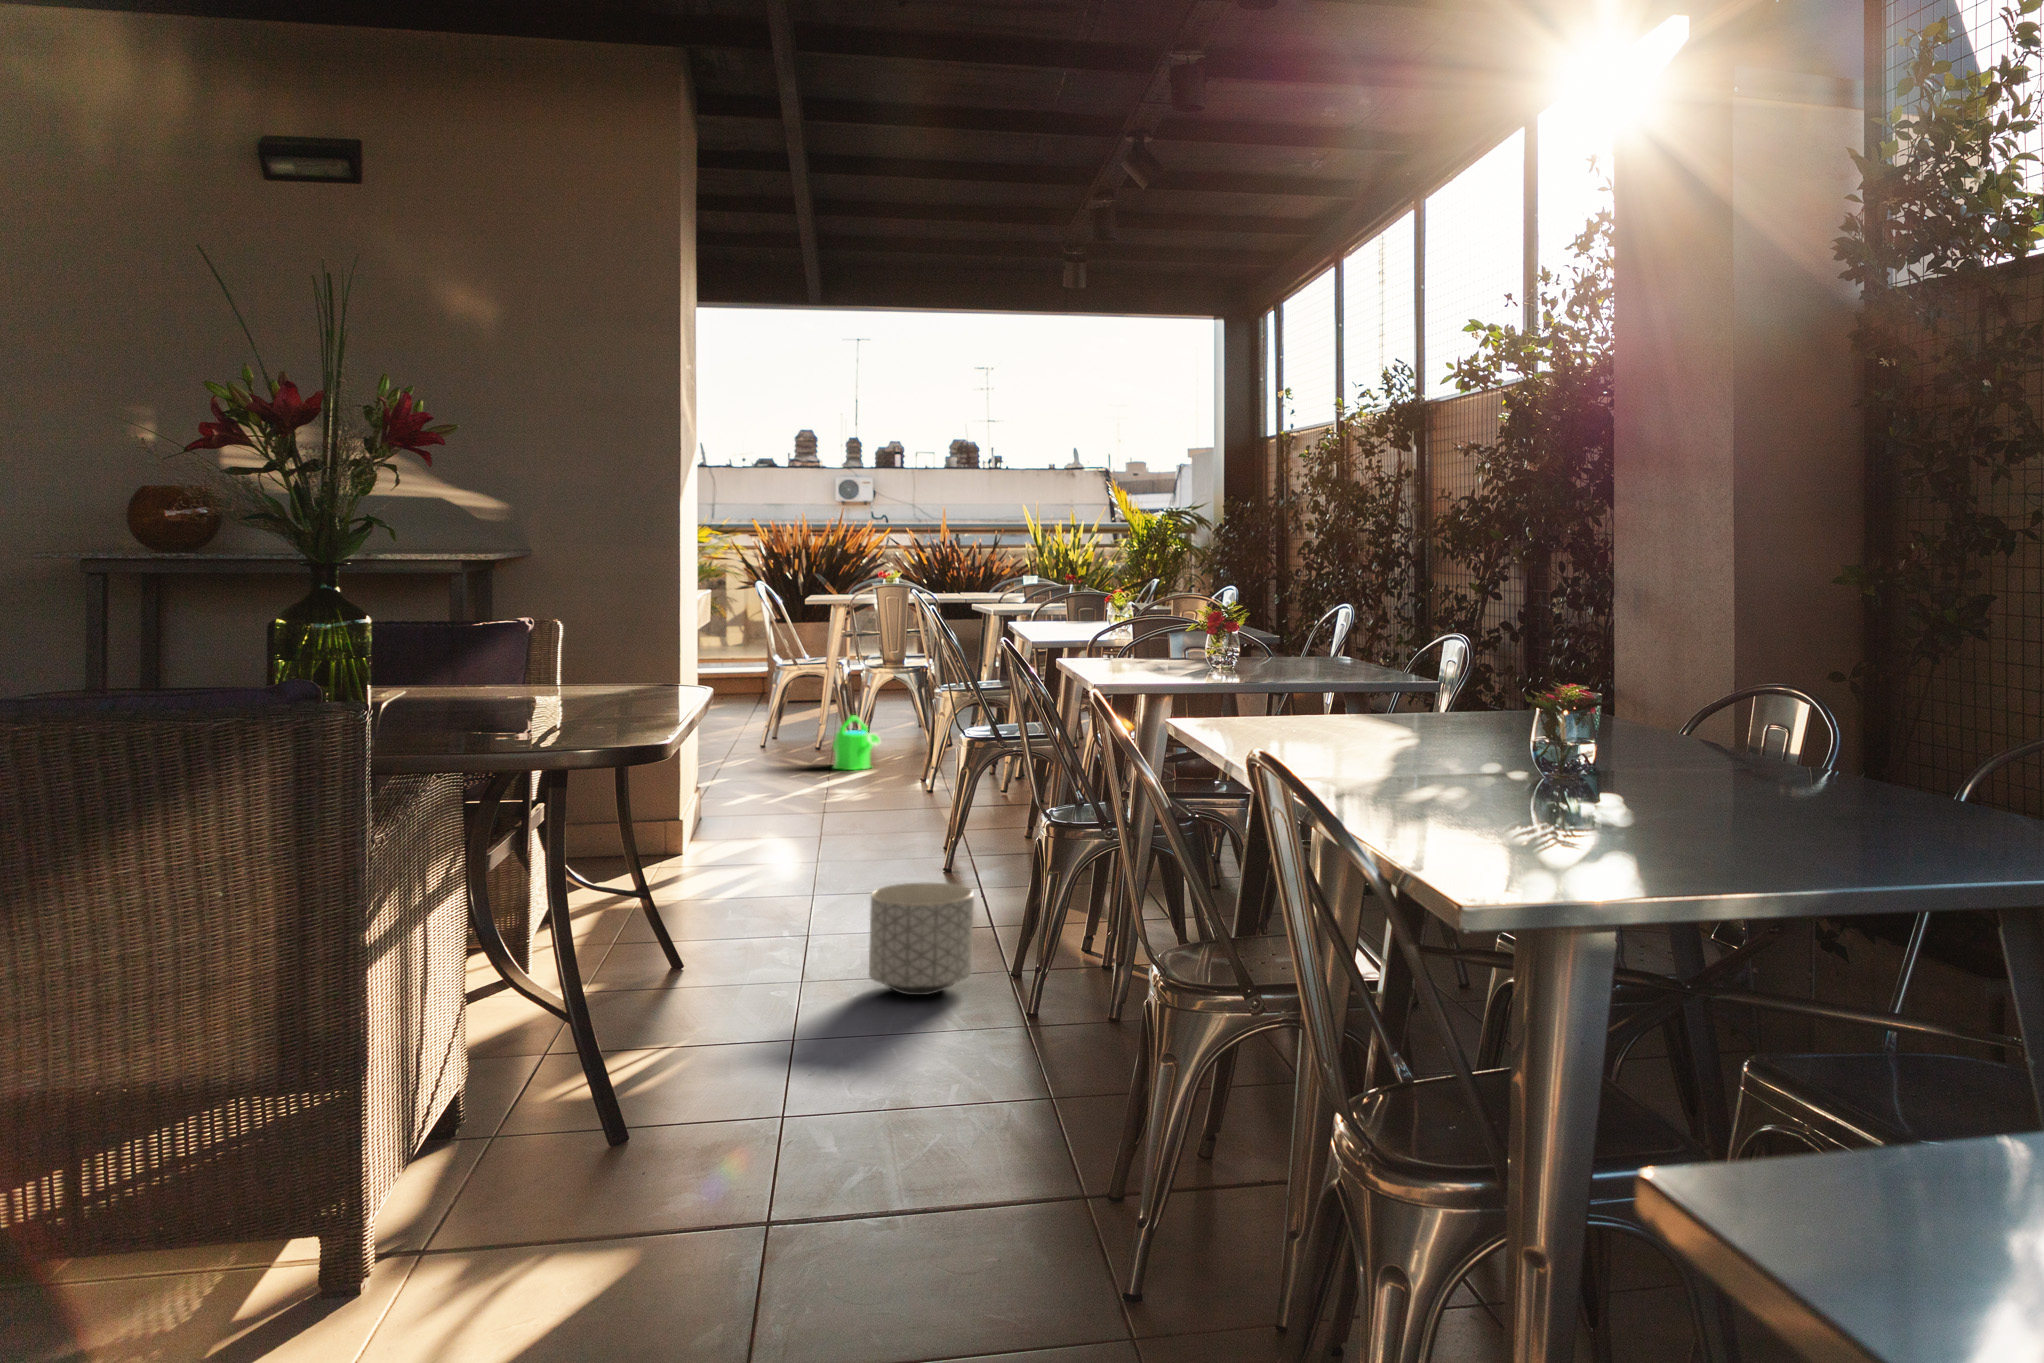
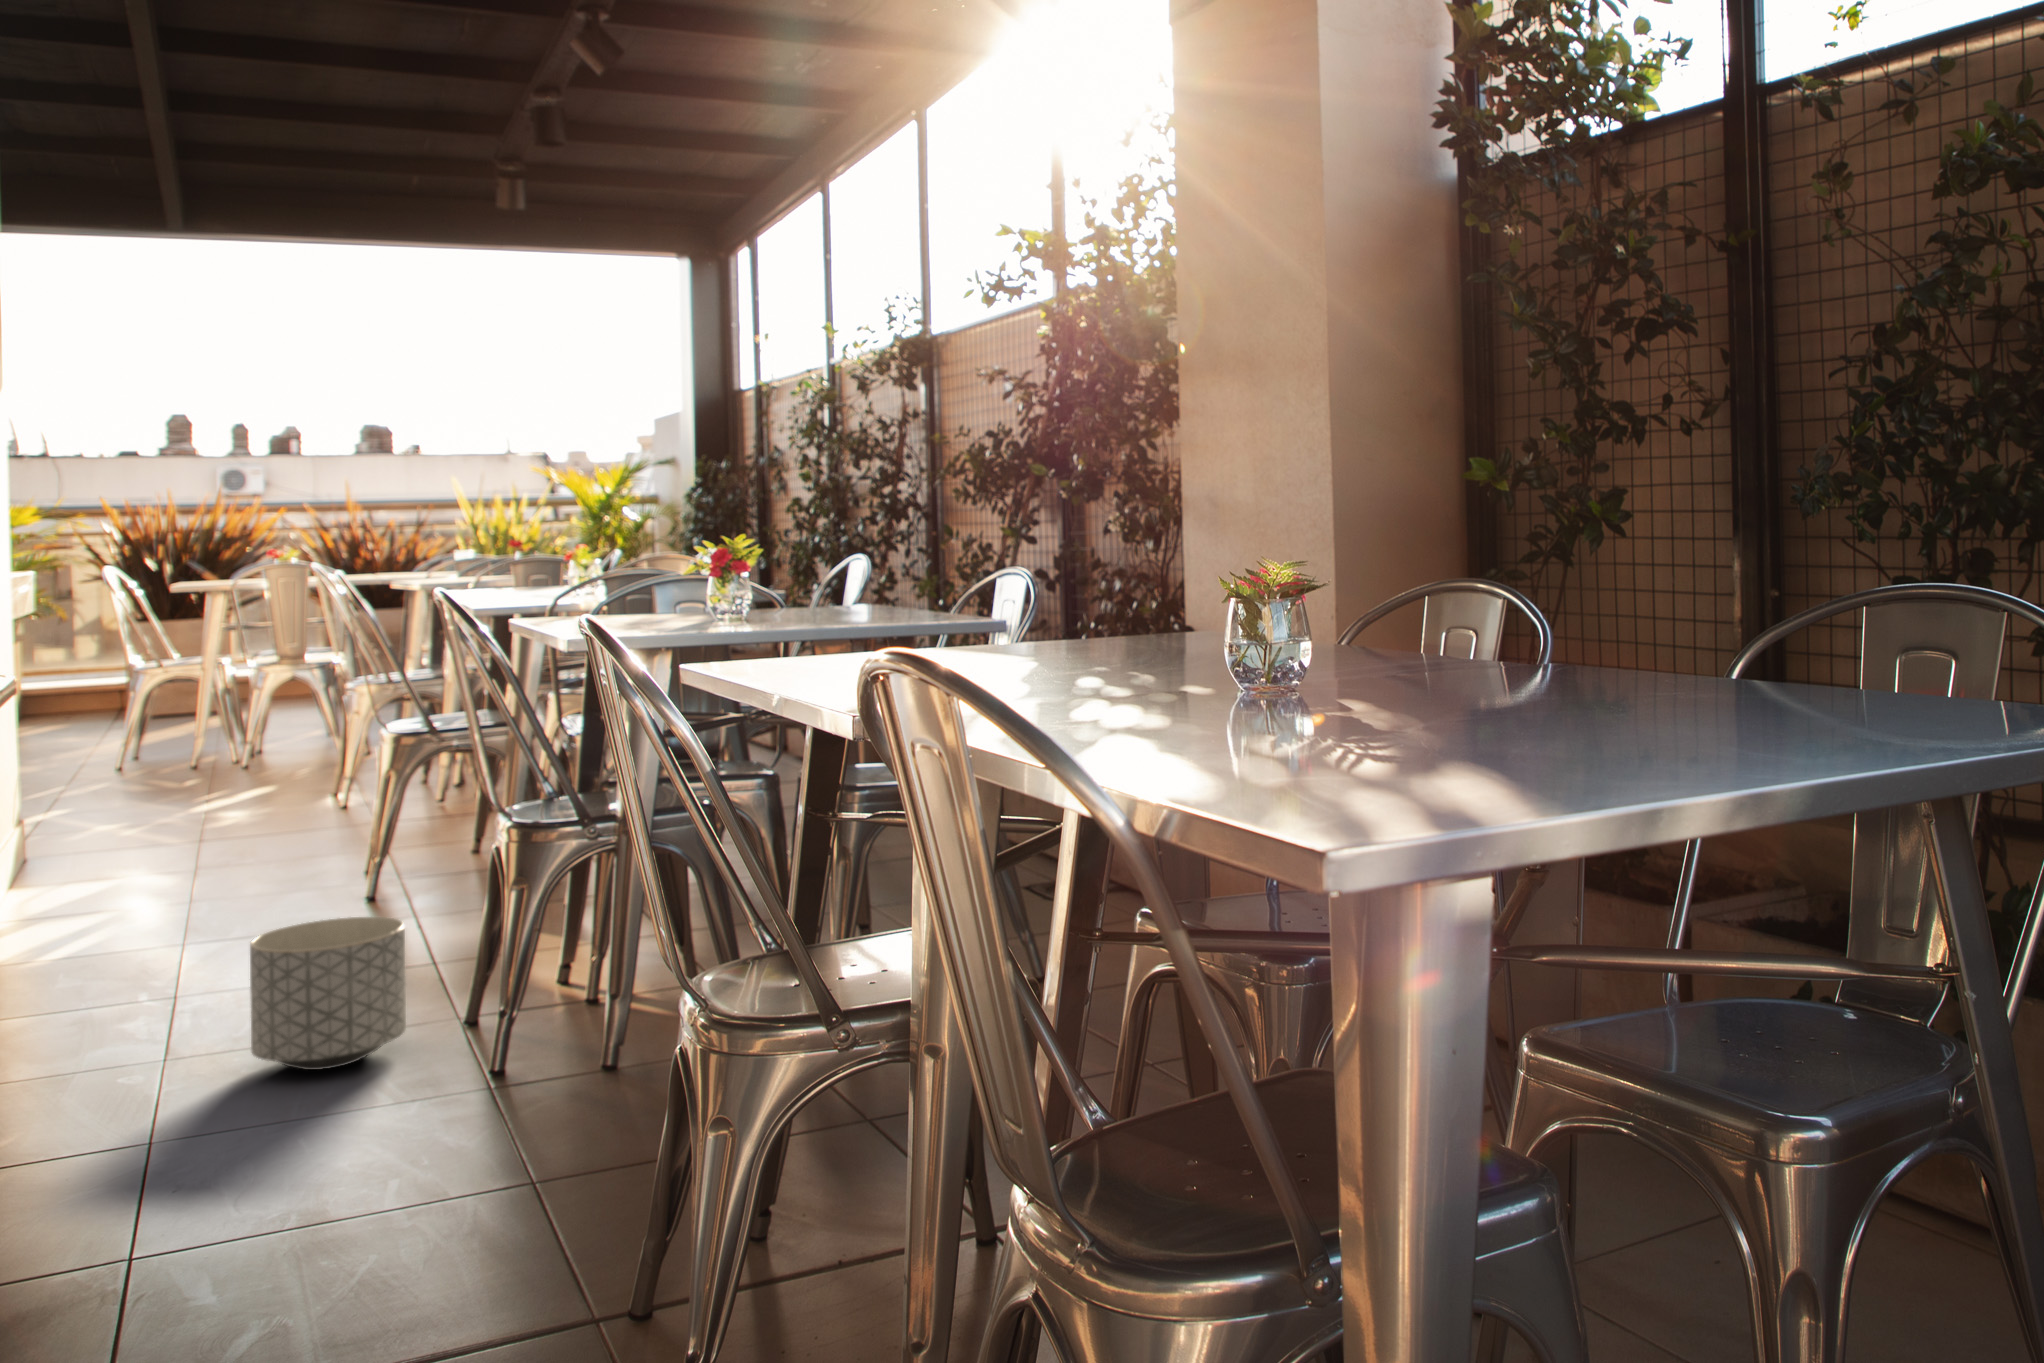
watering can: present [833,715,881,770] -> none [208,726,276,794]

